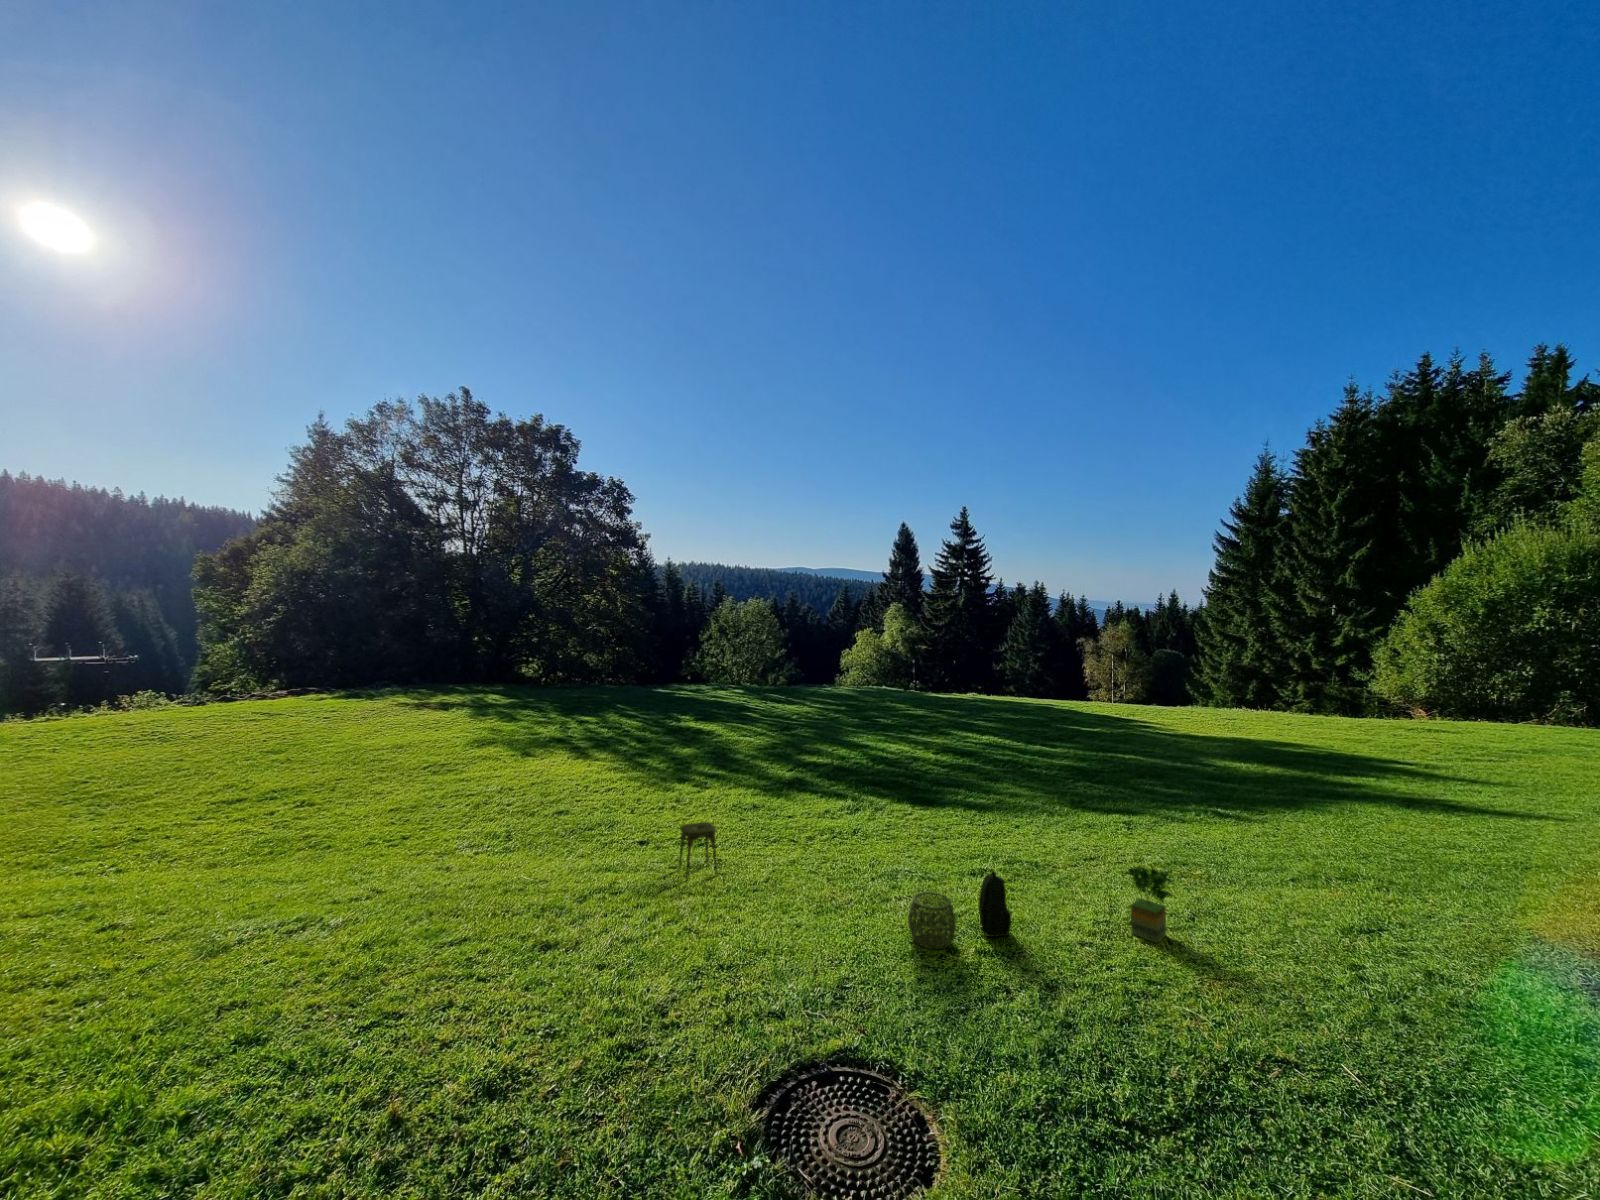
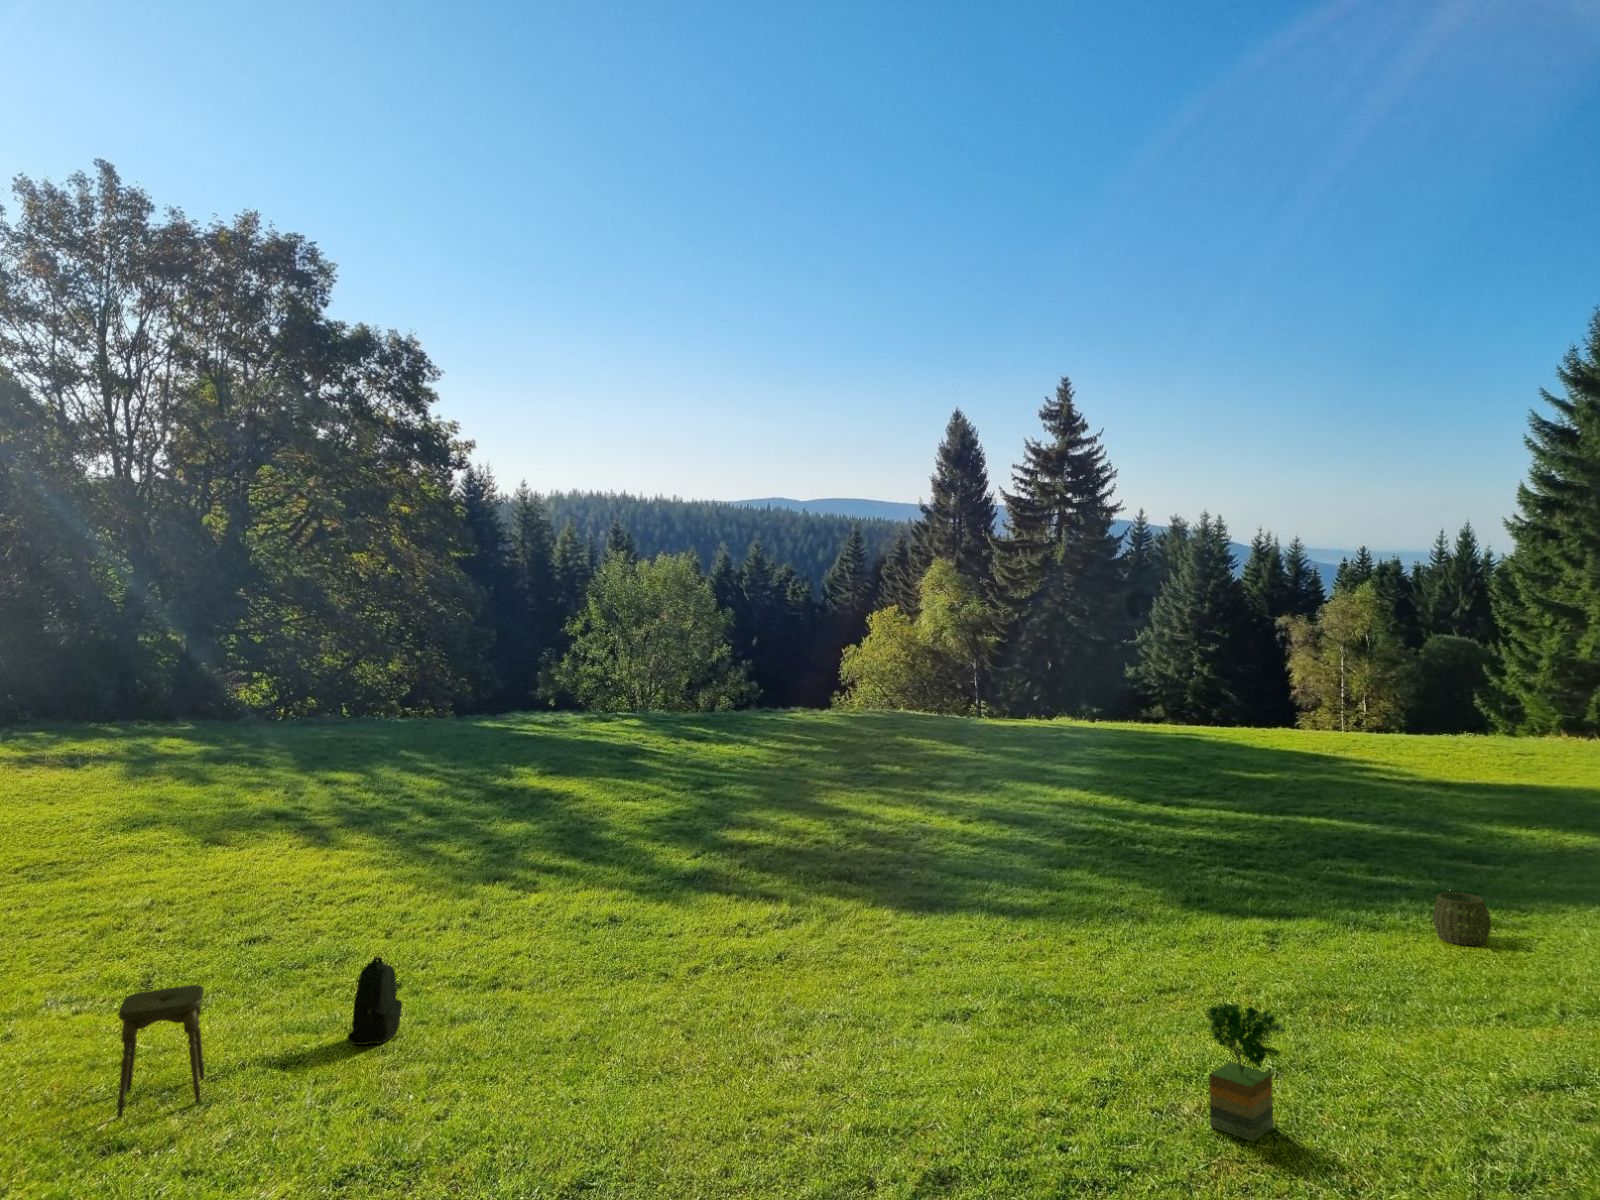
stool: present [679,822,717,880] -> present [117,985,205,1118]
backpack: present [979,871,1011,937] -> present [347,957,402,1045]
woven basket: present [908,892,956,949] -> present [1433,893,1491,946]

